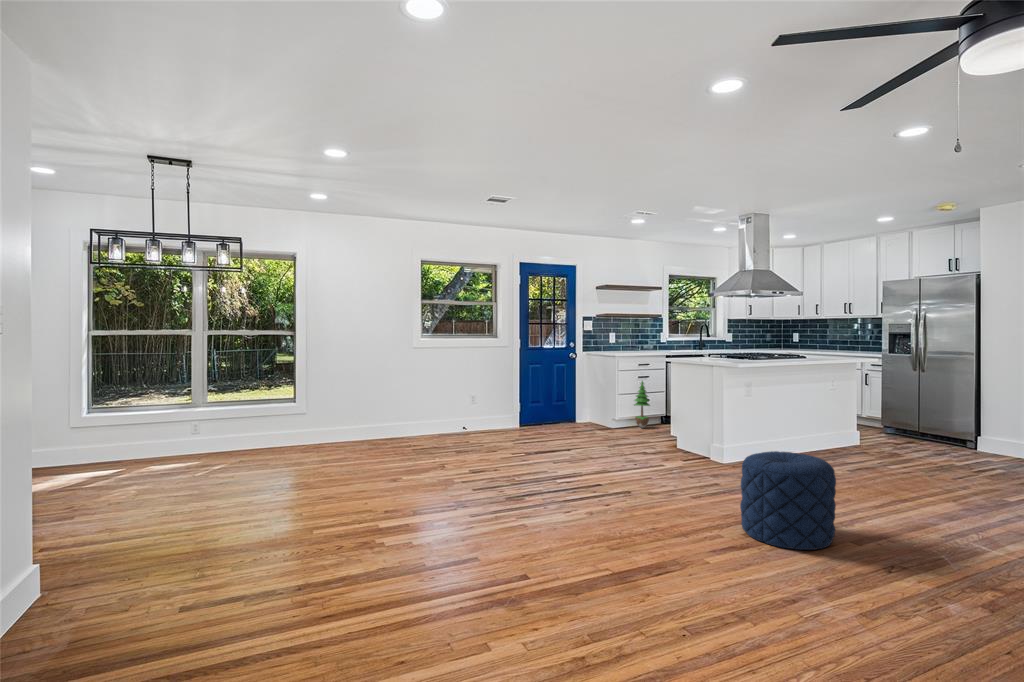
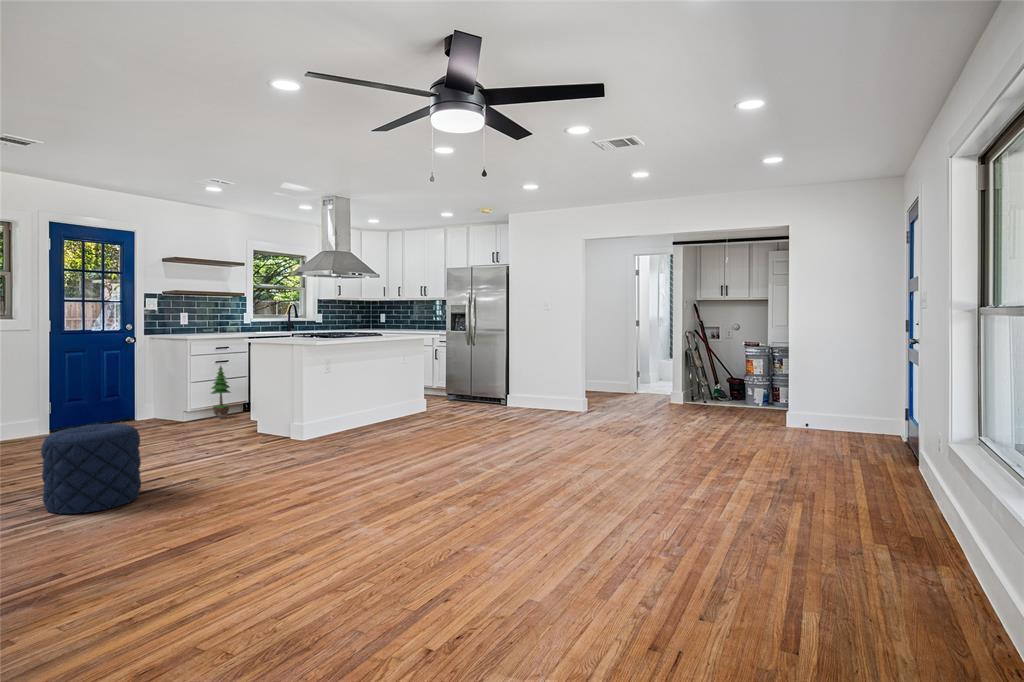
pouf: present [740,451,836,550] -> present [41,424,141,514]

